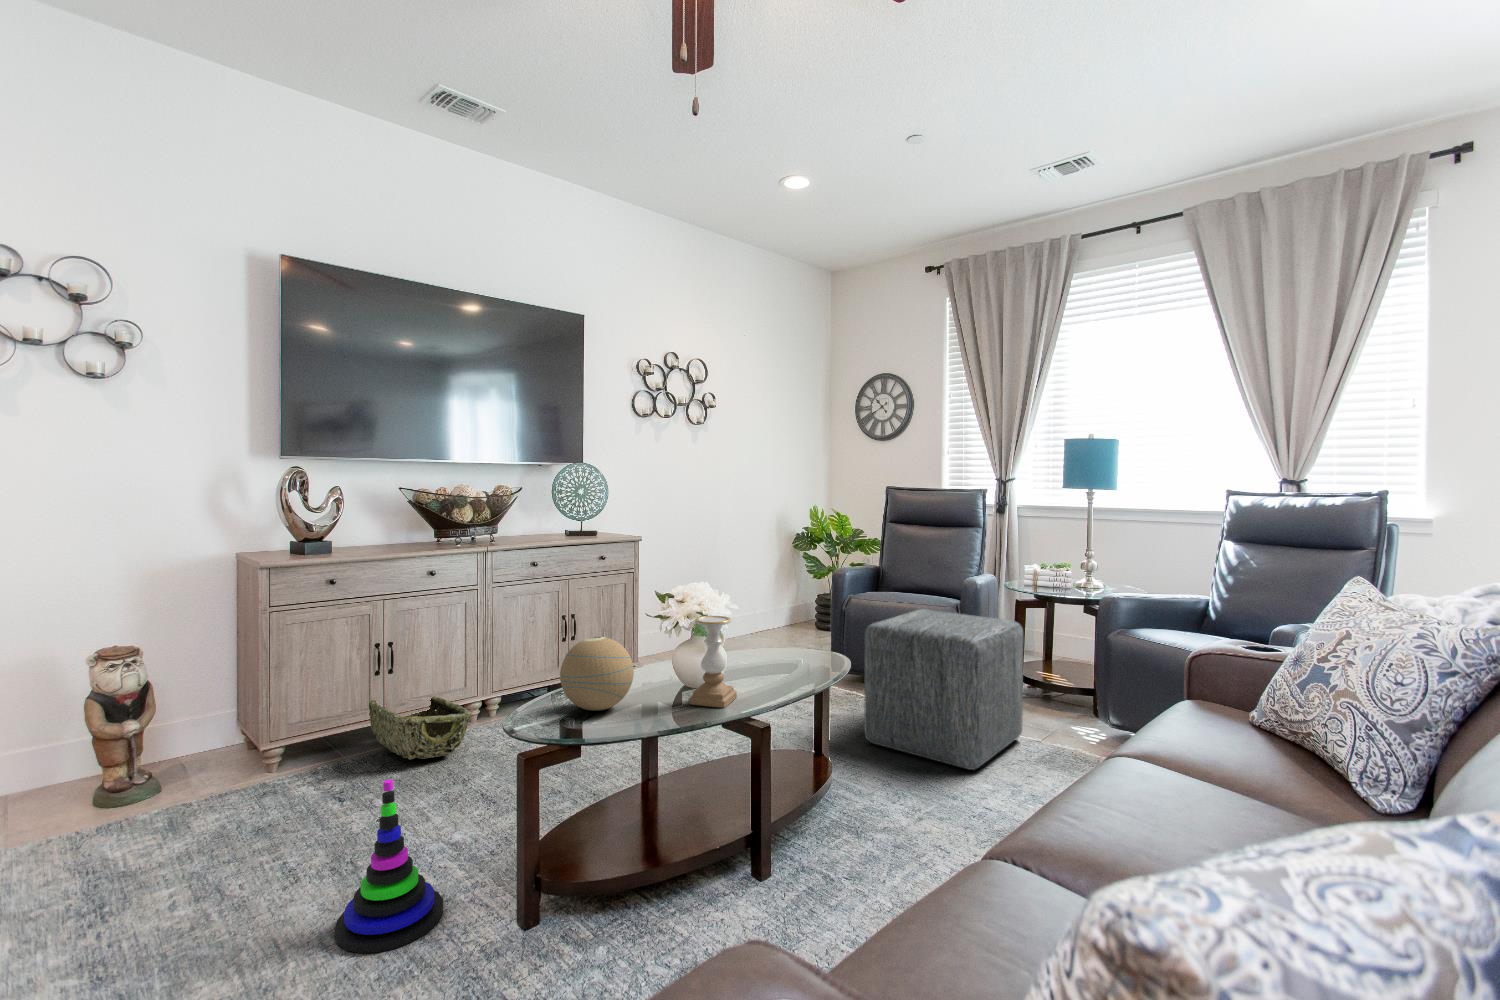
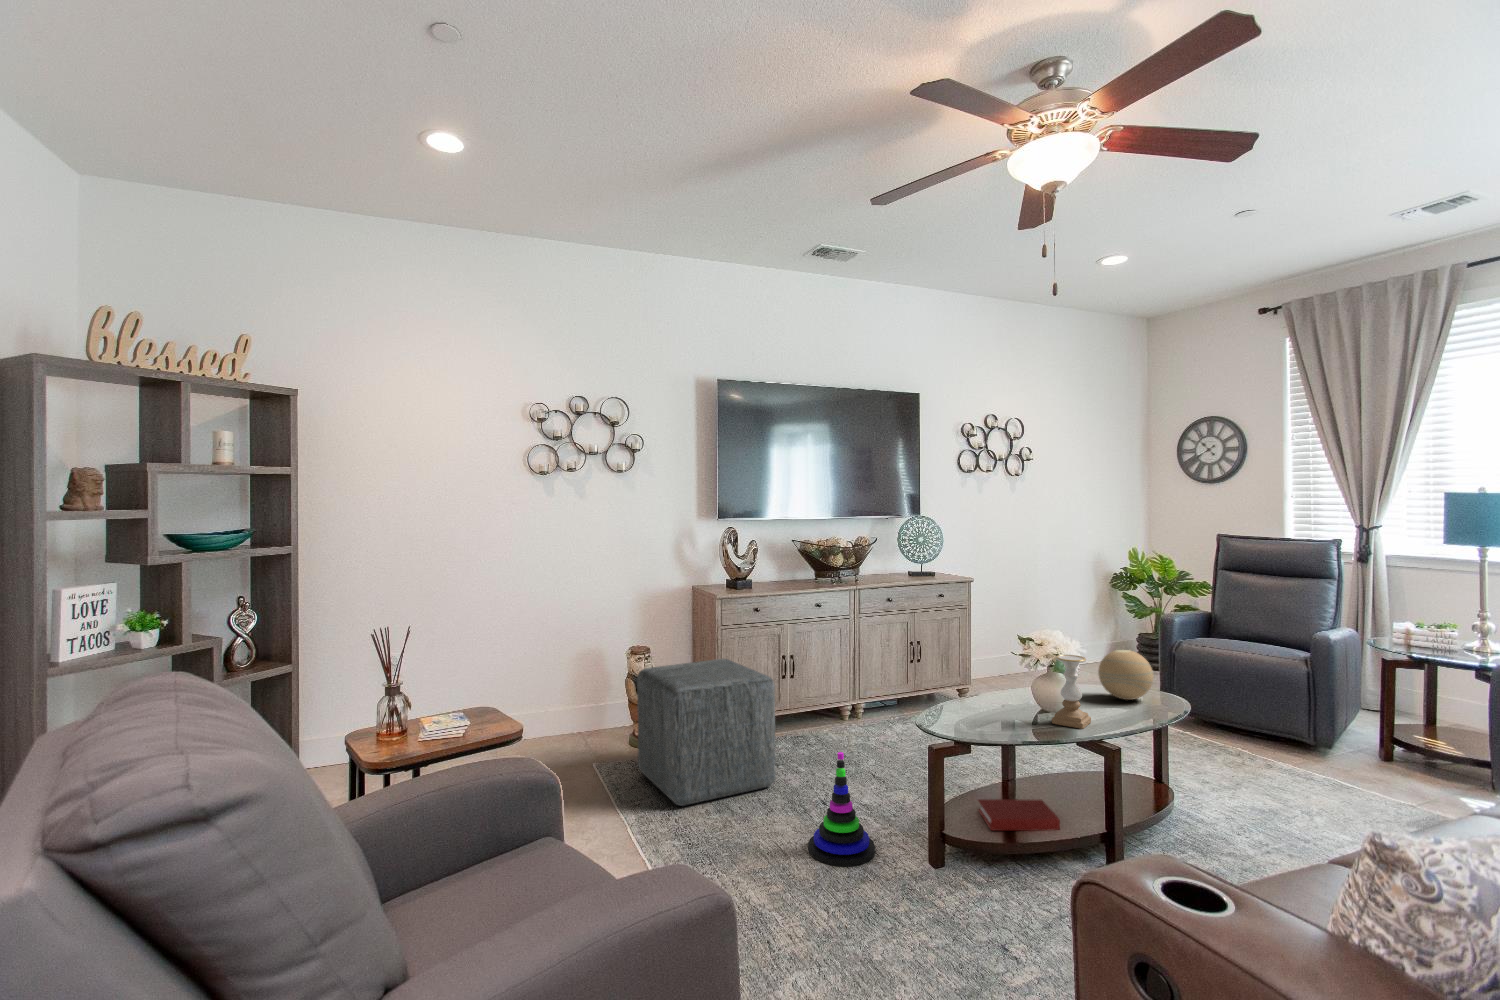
ottoman: present [864,609,1023,770] -> present [637,659,776,806]
decorative orb: present [560,637,634,711] -> present [1098,649,1153,700]
woven basket: present [369,697,472,760] -> none [776,699,853,748]
book: none [598,800,695,856] -> present [978,799,1060,831]

